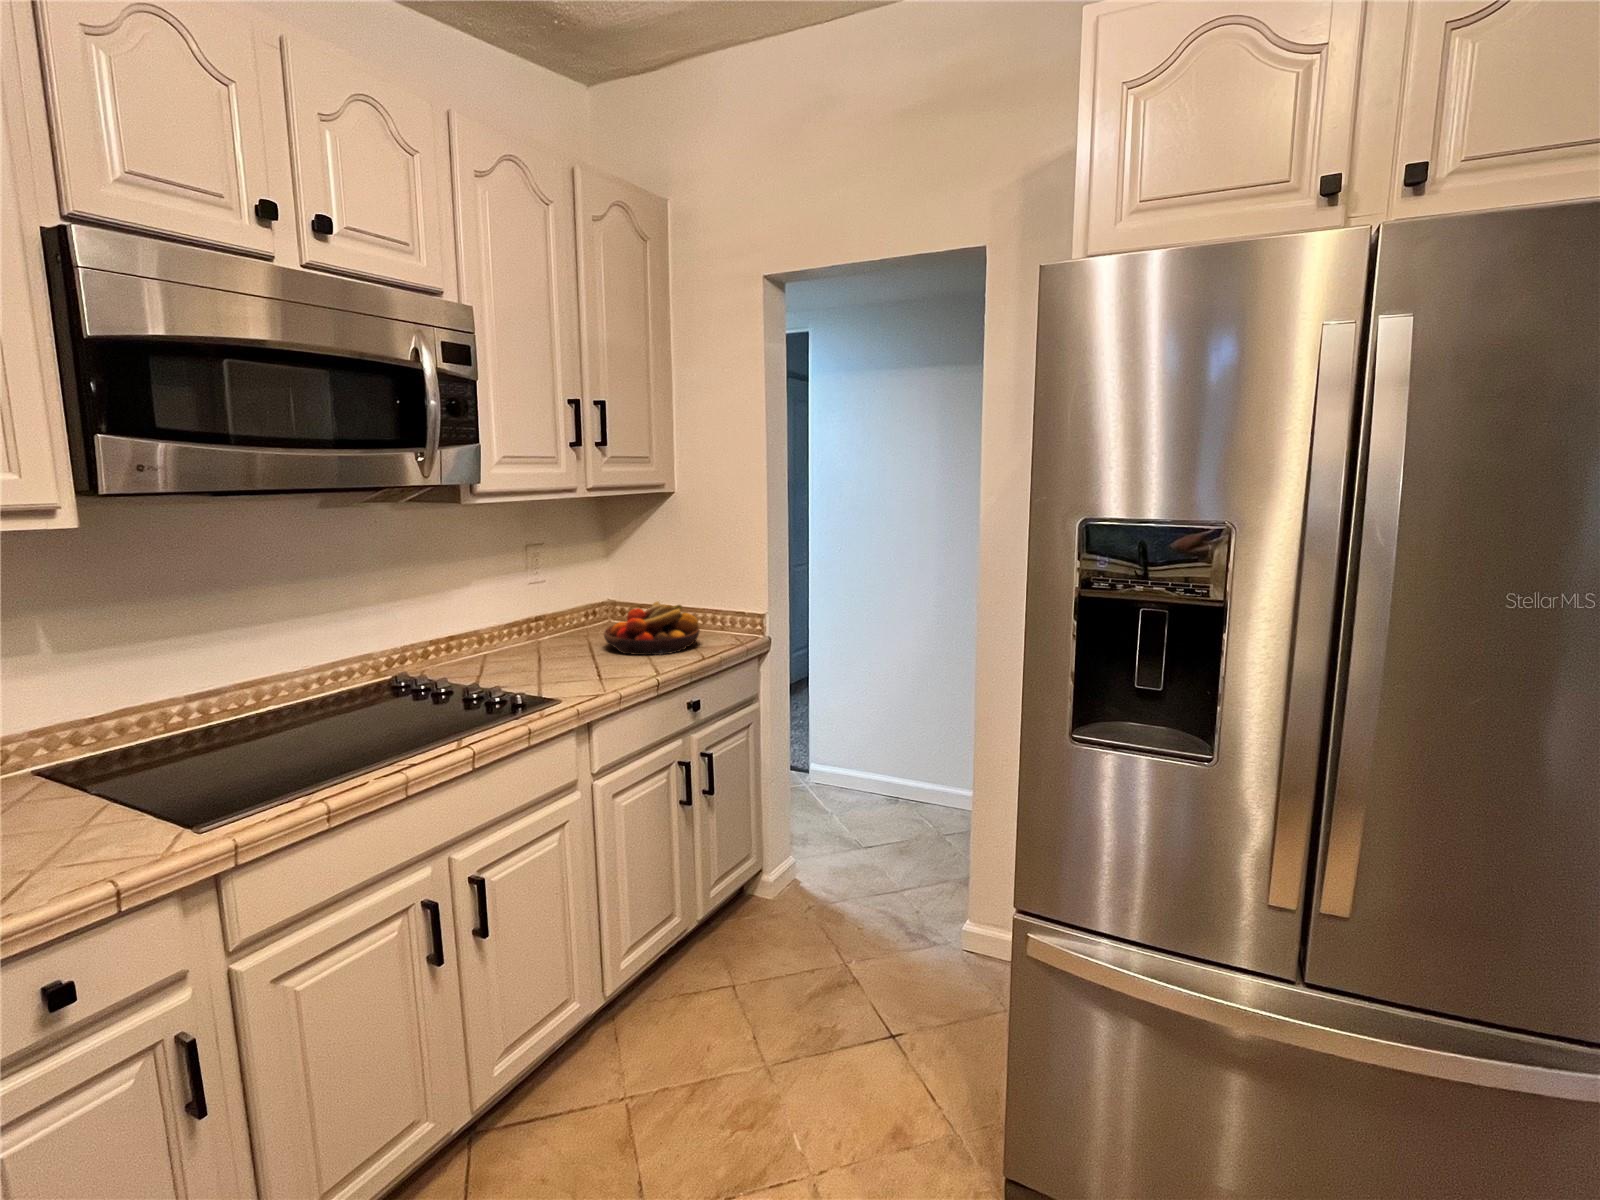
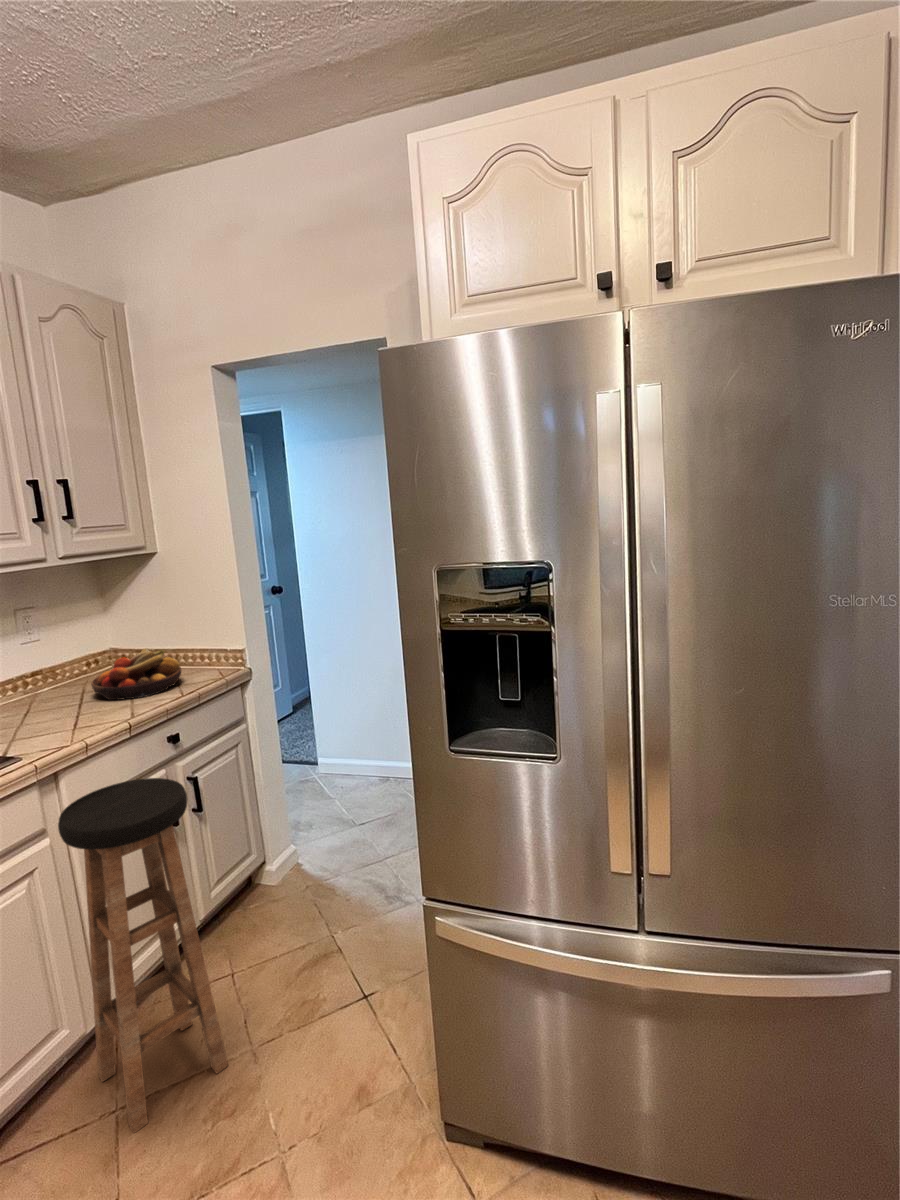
bar stool: none [597,742,741,1128] -> present [58,778,228,1133]

